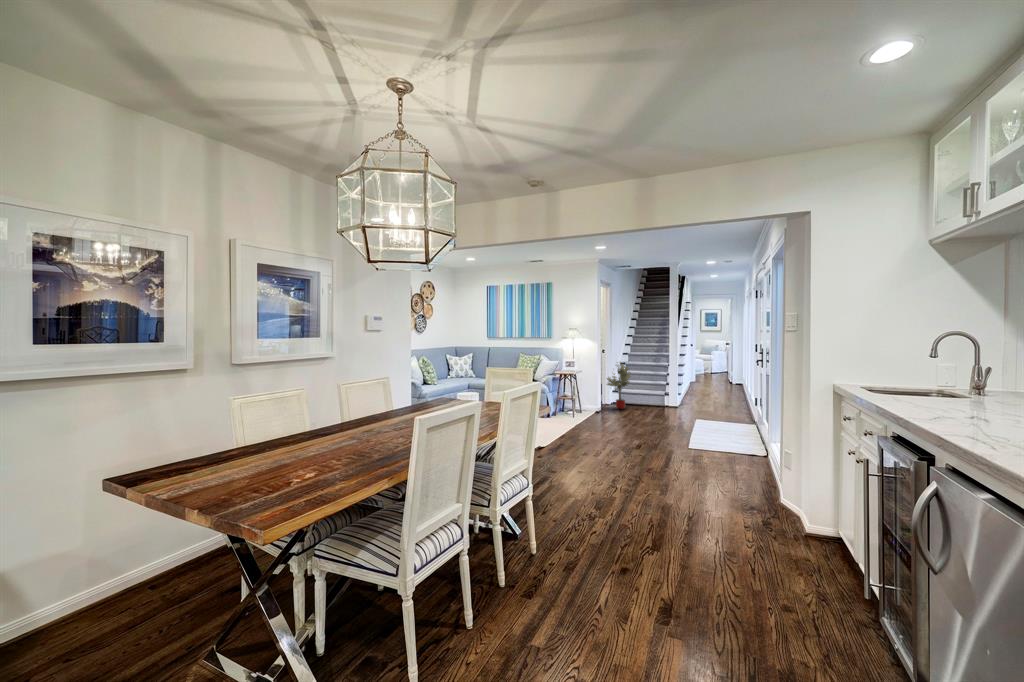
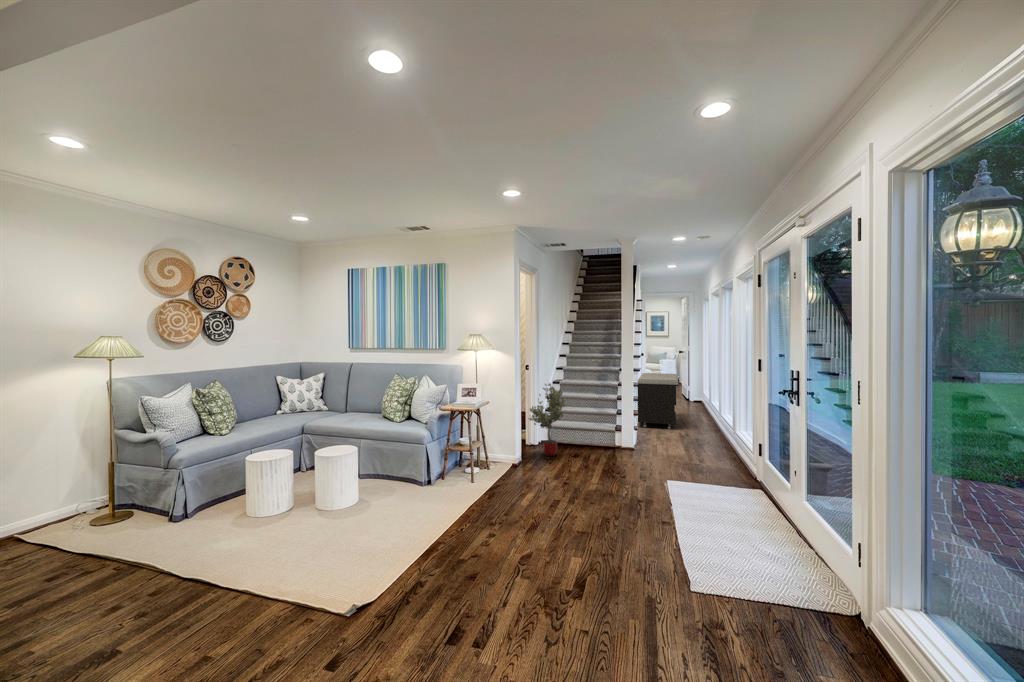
storage bench: none [684,359,718,399] -> present [638,373,678,429]

